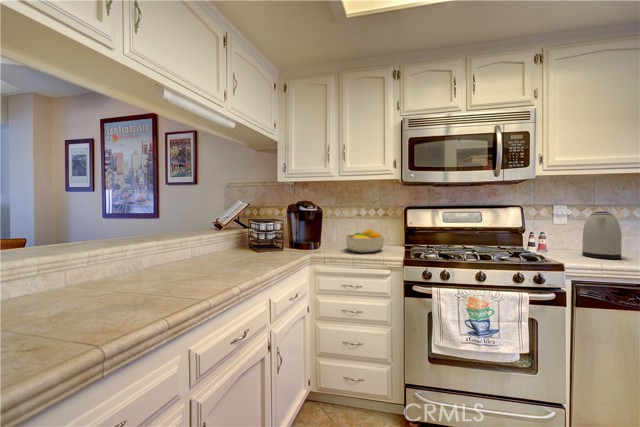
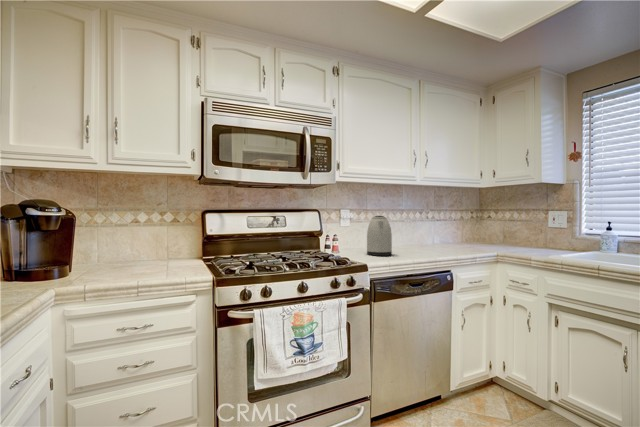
fruit bowl: present [346,229,384,253] -> none [119,240,182,276]

